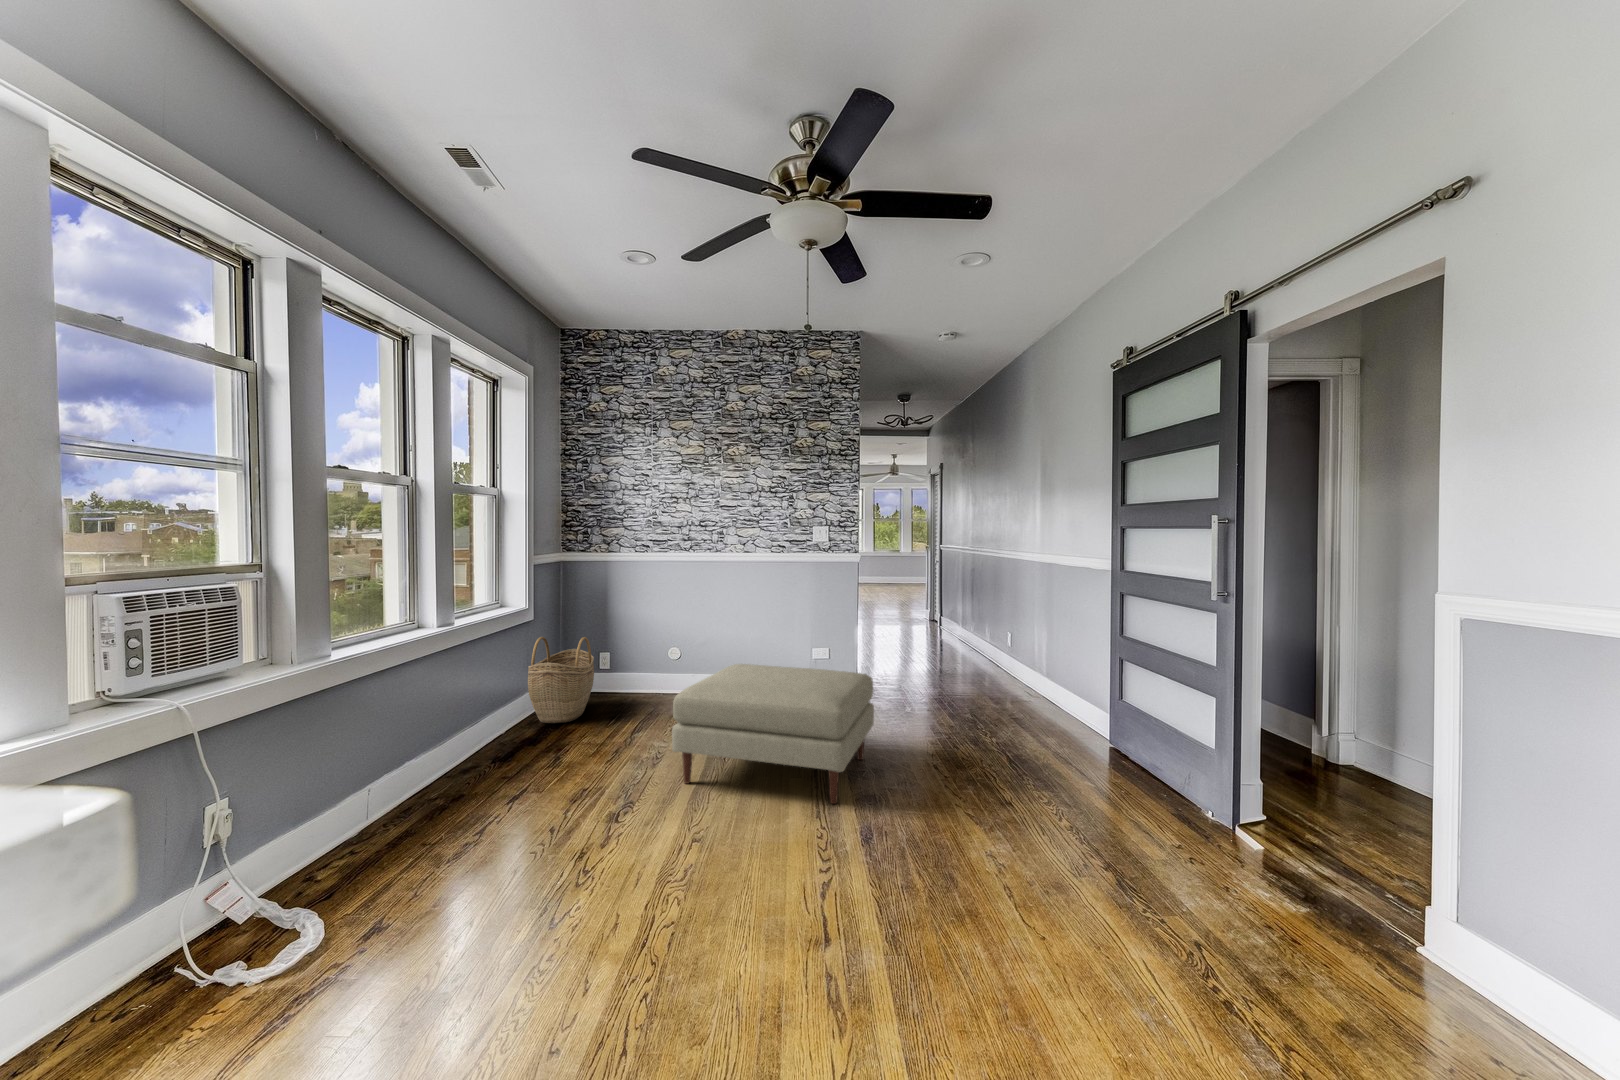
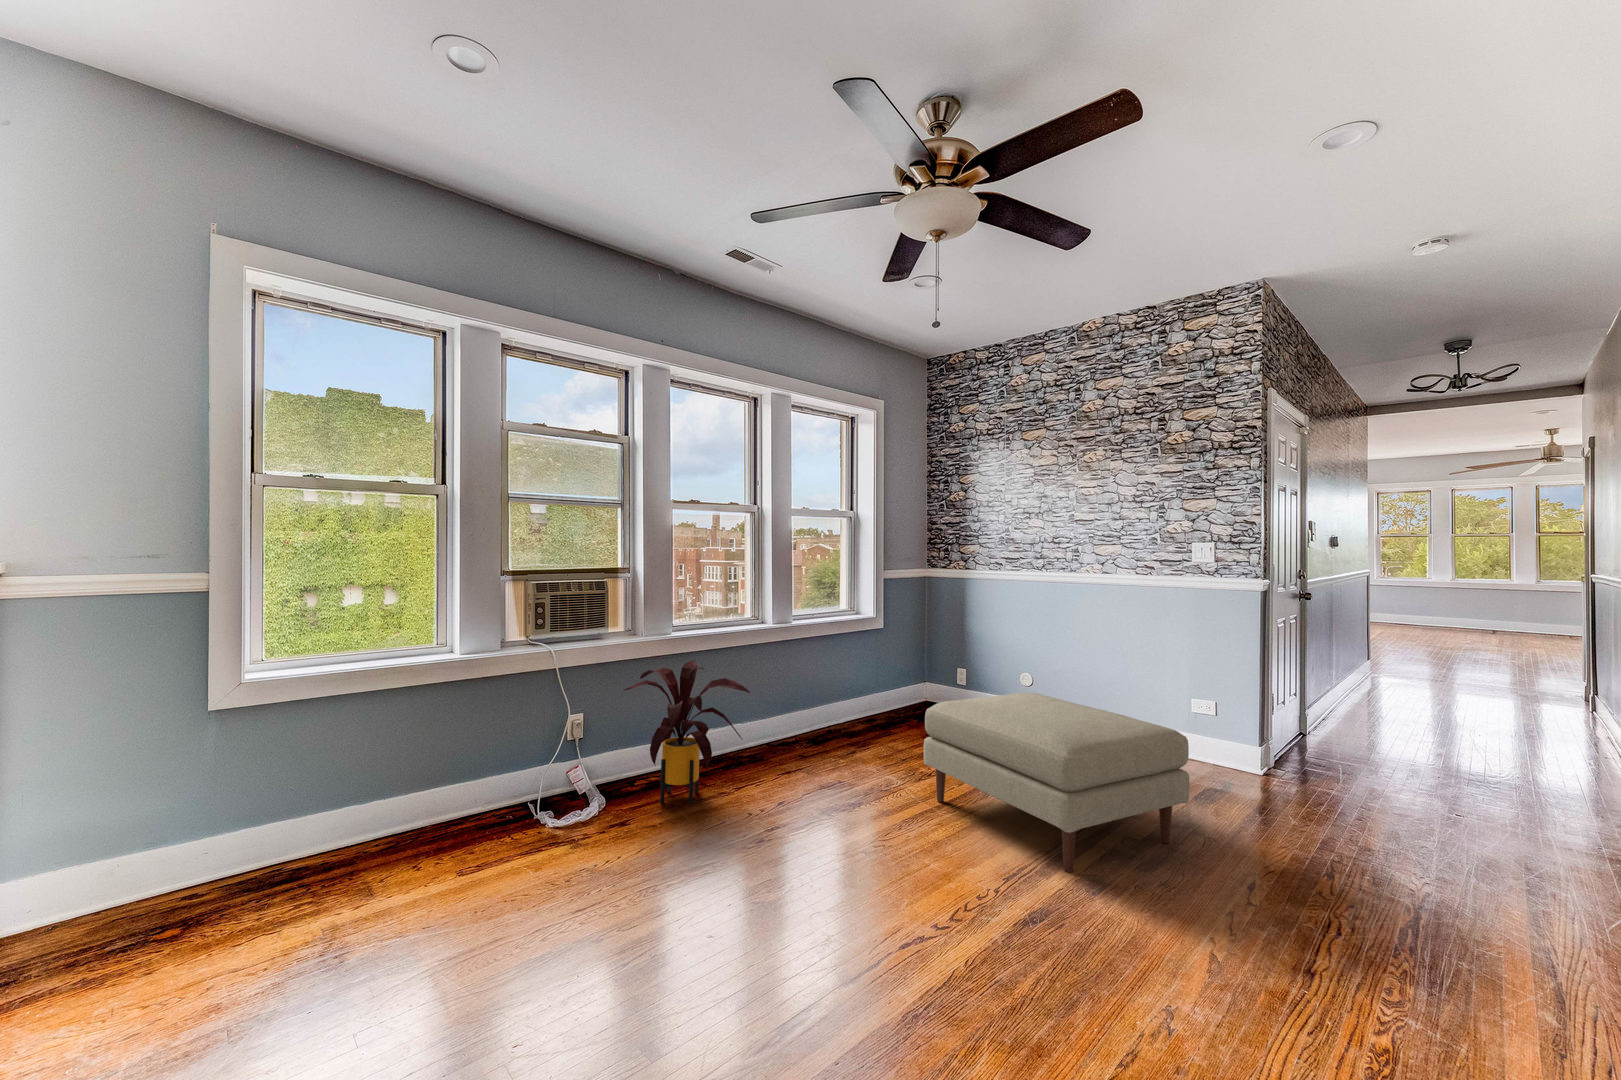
woven basket: present [528,637,594,723] -> none [872,644,936,726]
house plant: none [287,698,504,903] -> present [624,660,750,804]

